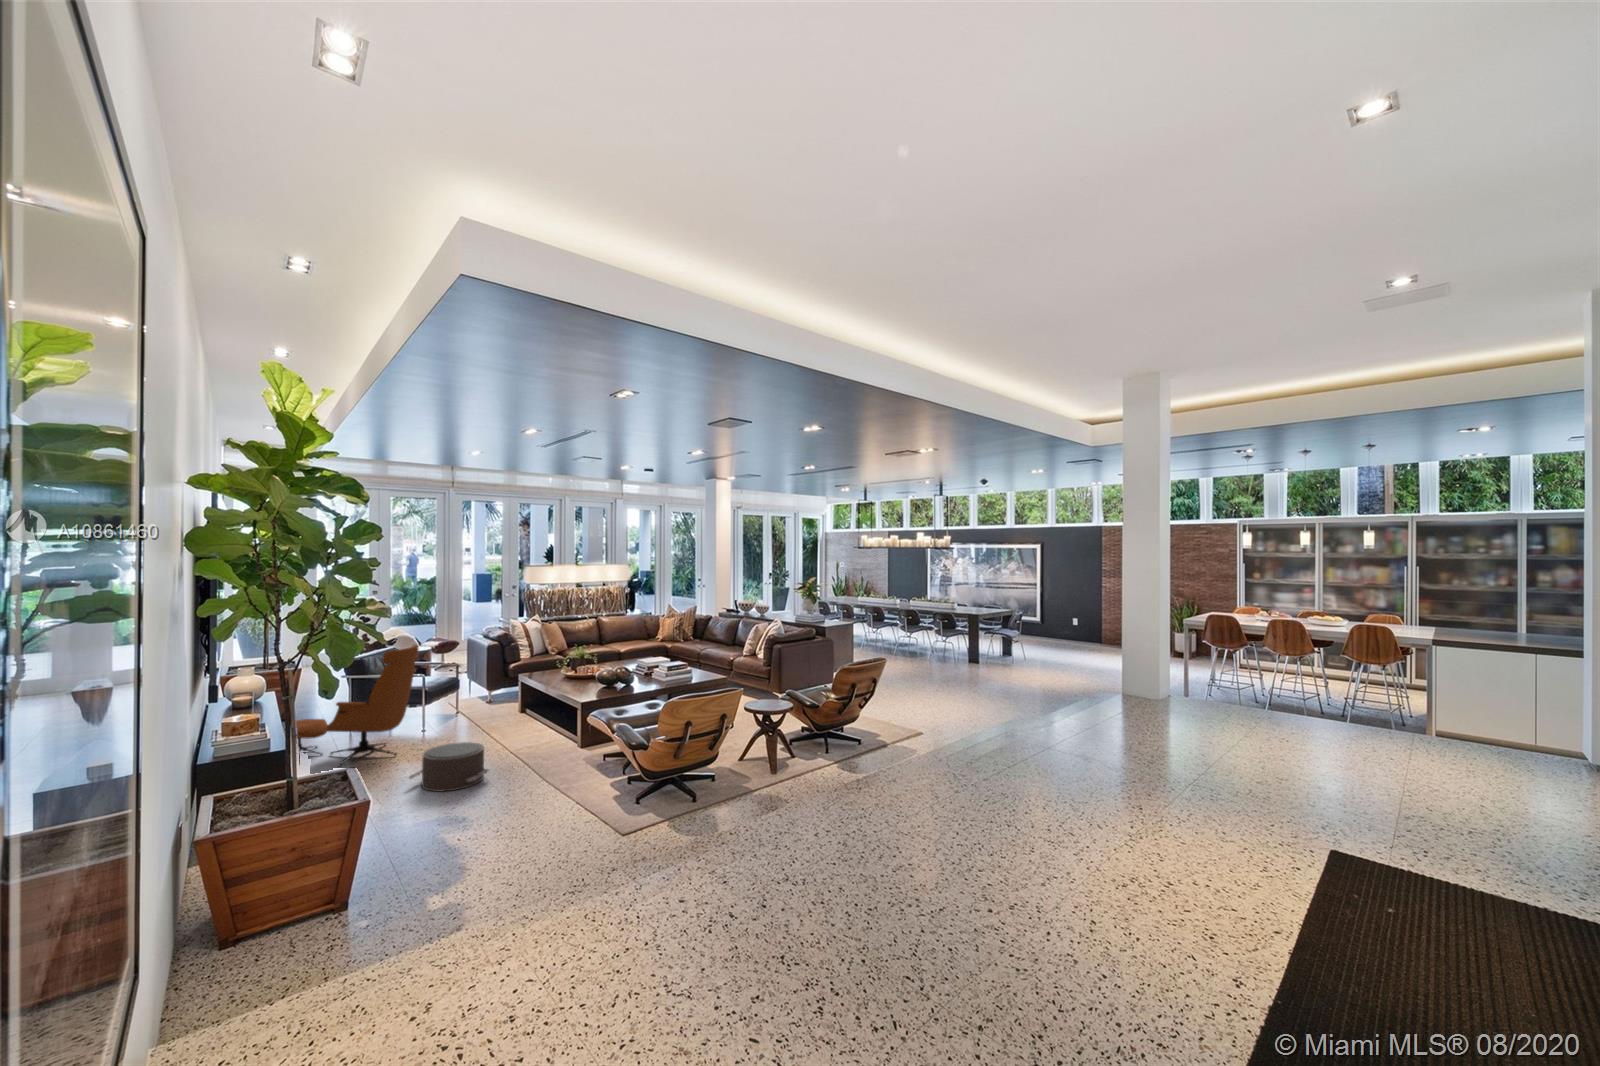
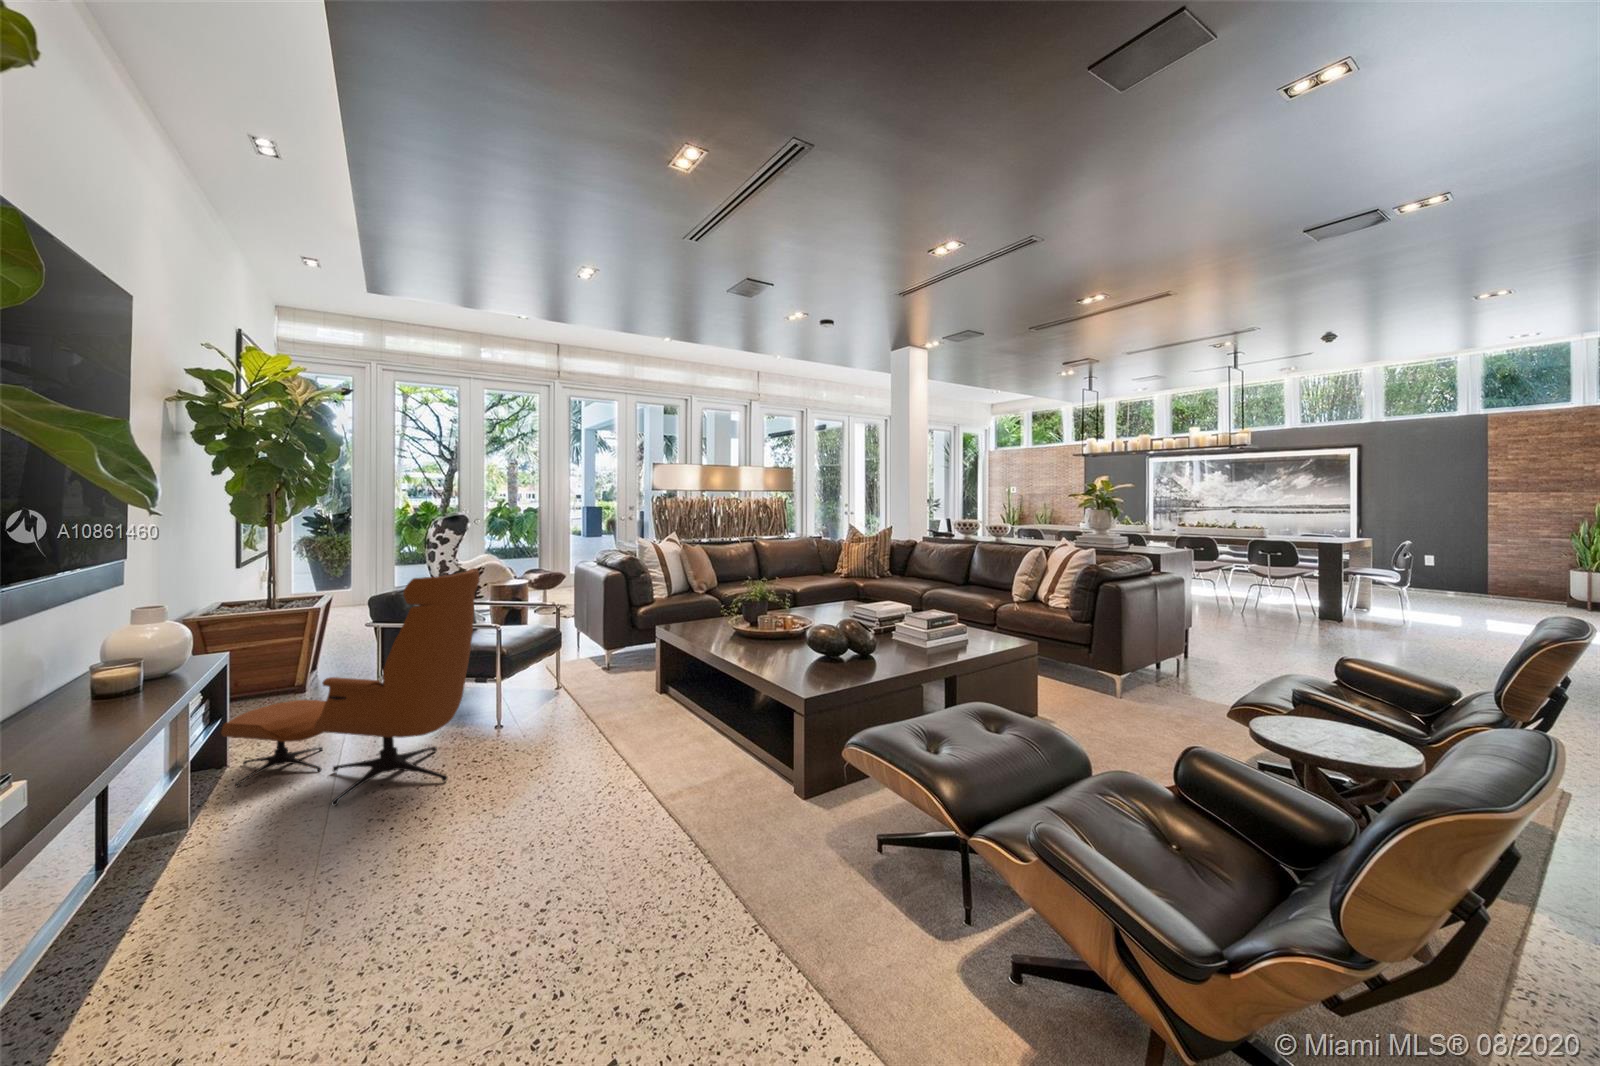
pouf: present [409,742,489,792] -> none [442,777,623,911]

